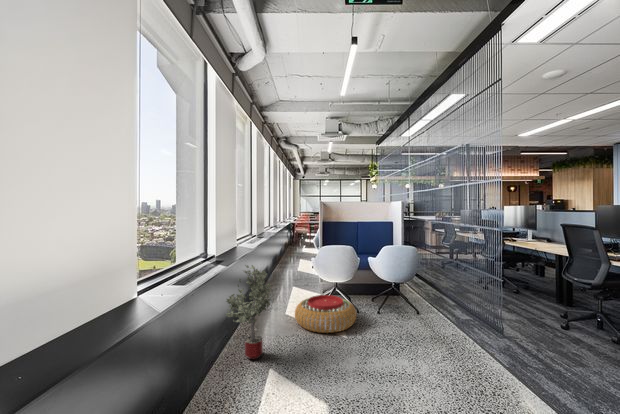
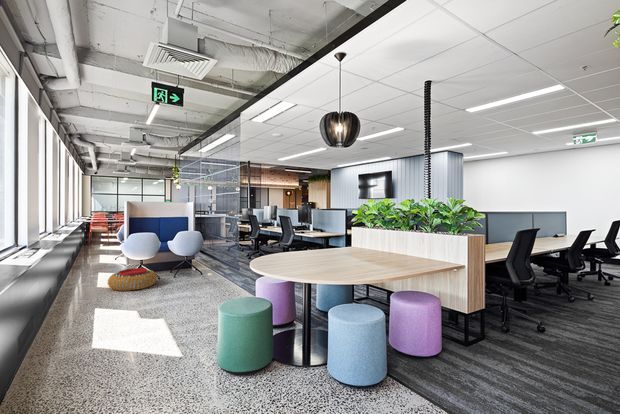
potted tree: present [225,265,272,359] -> none [55,244,95,308]

